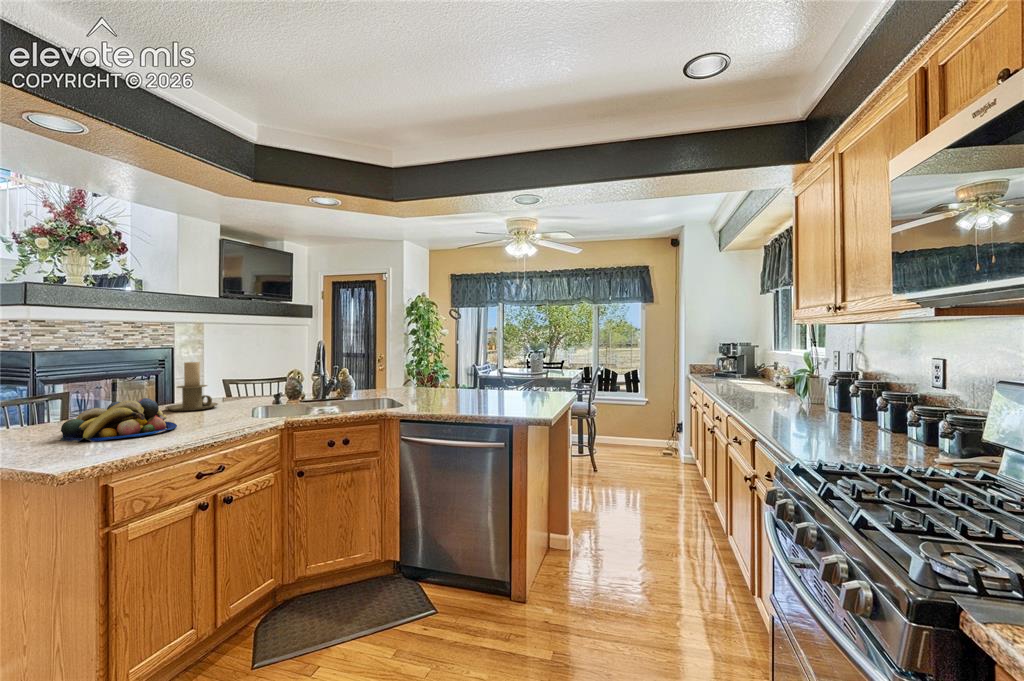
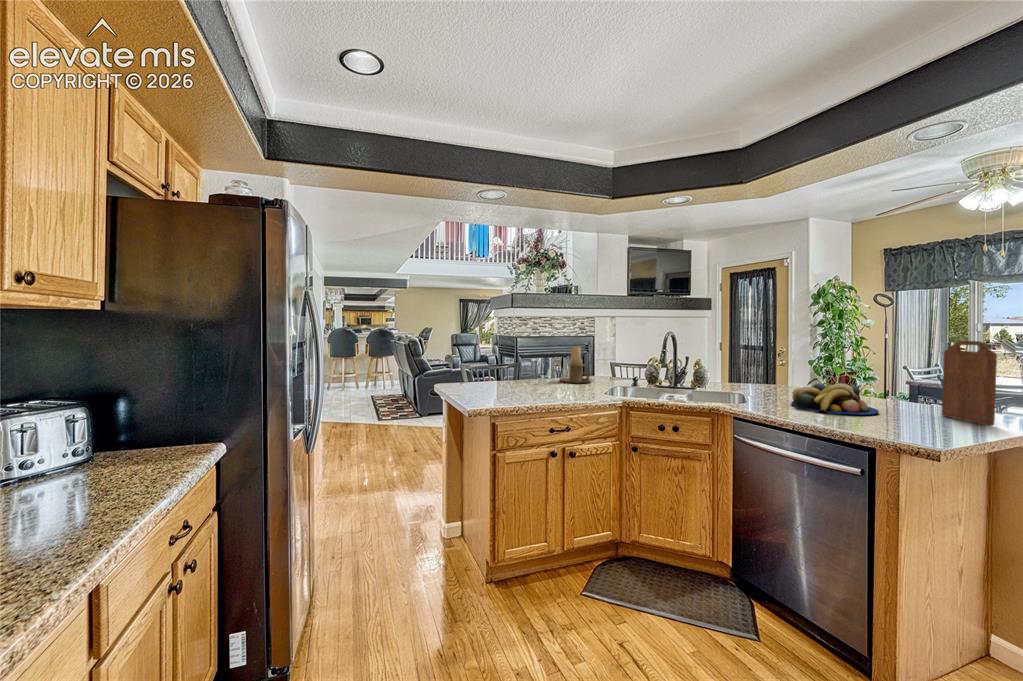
cutting board: none [519,345,546,400] -> present [942,341,997,426]
fruit bowl: present [60,398,177,442] -> present [792,383,879,415]

